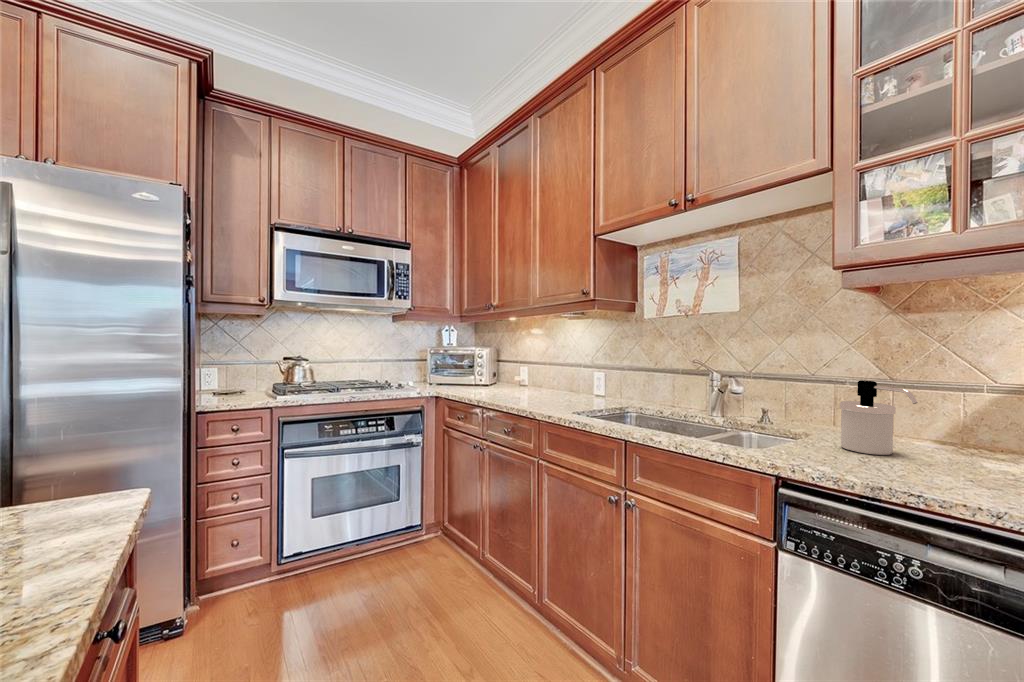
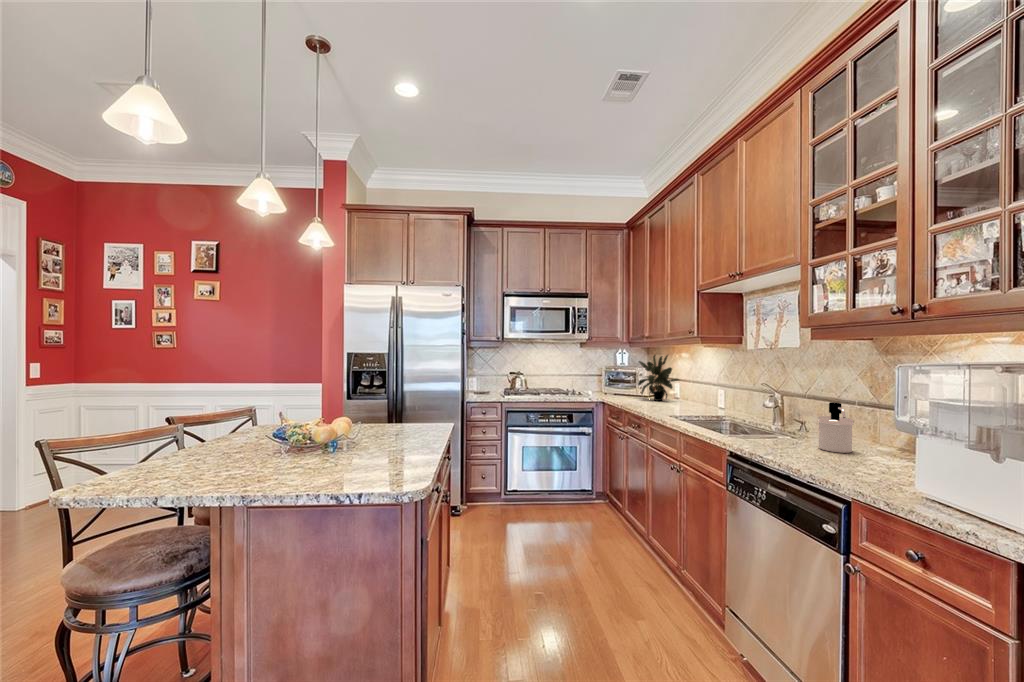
potted plant: none [479,329,533,390] -> present [638,355,679,401]

